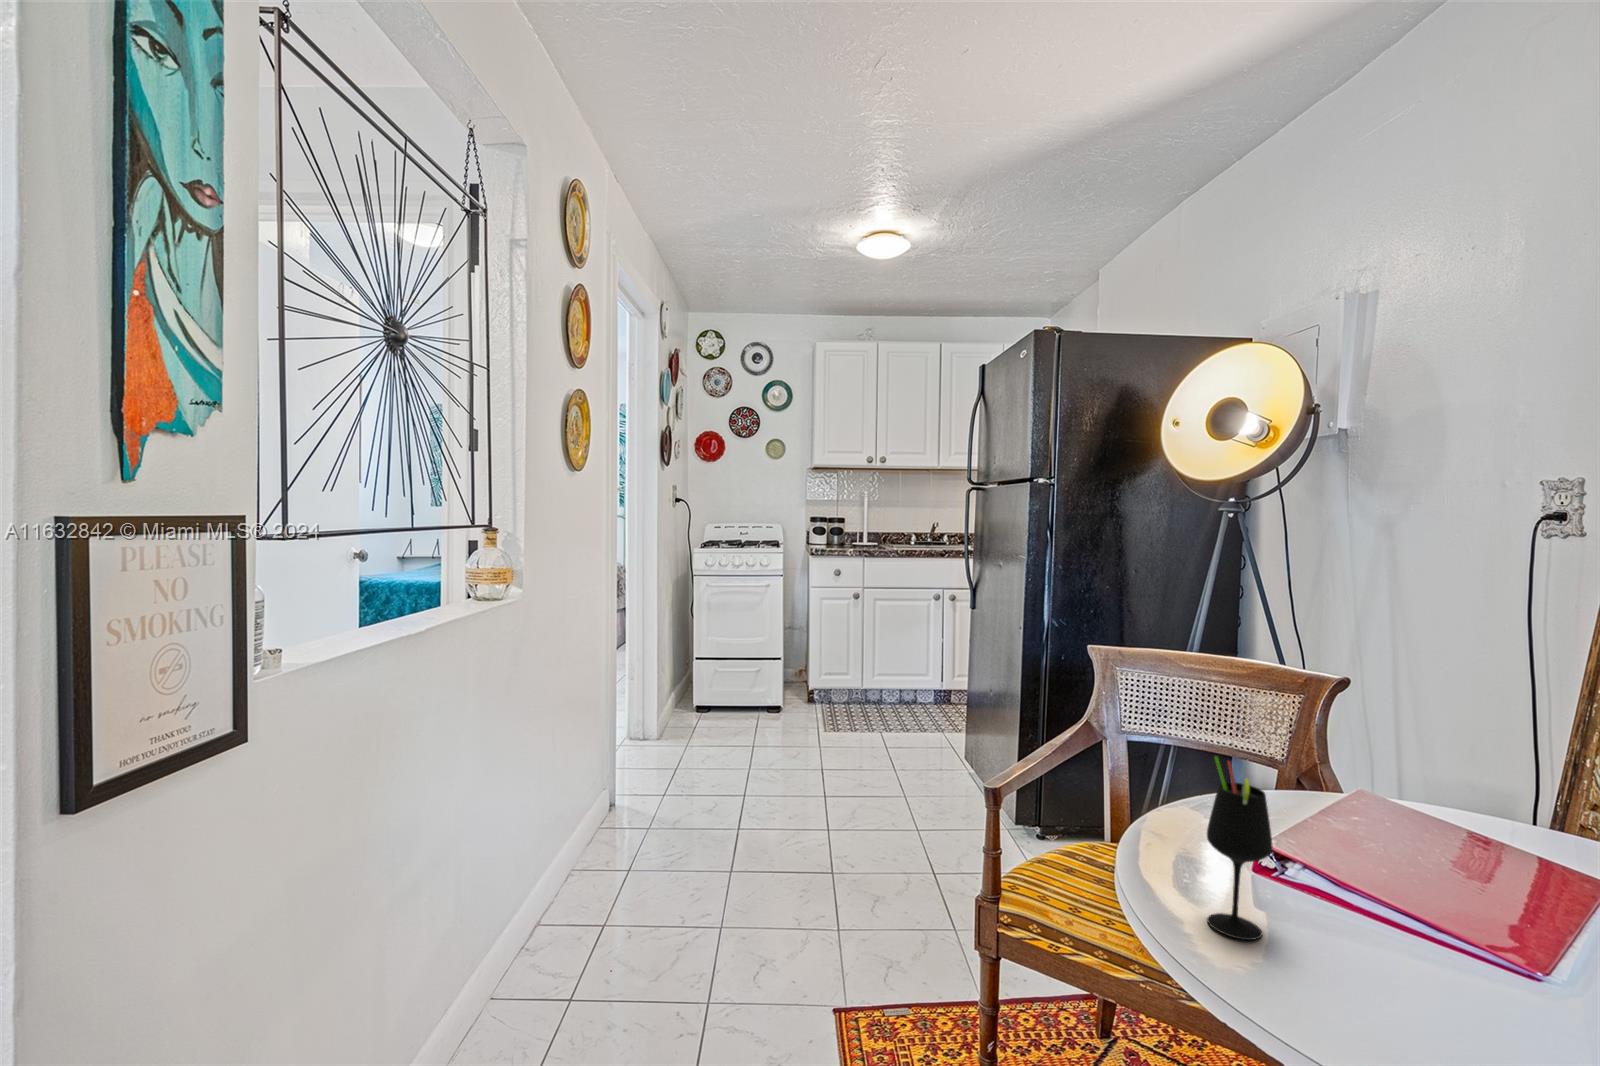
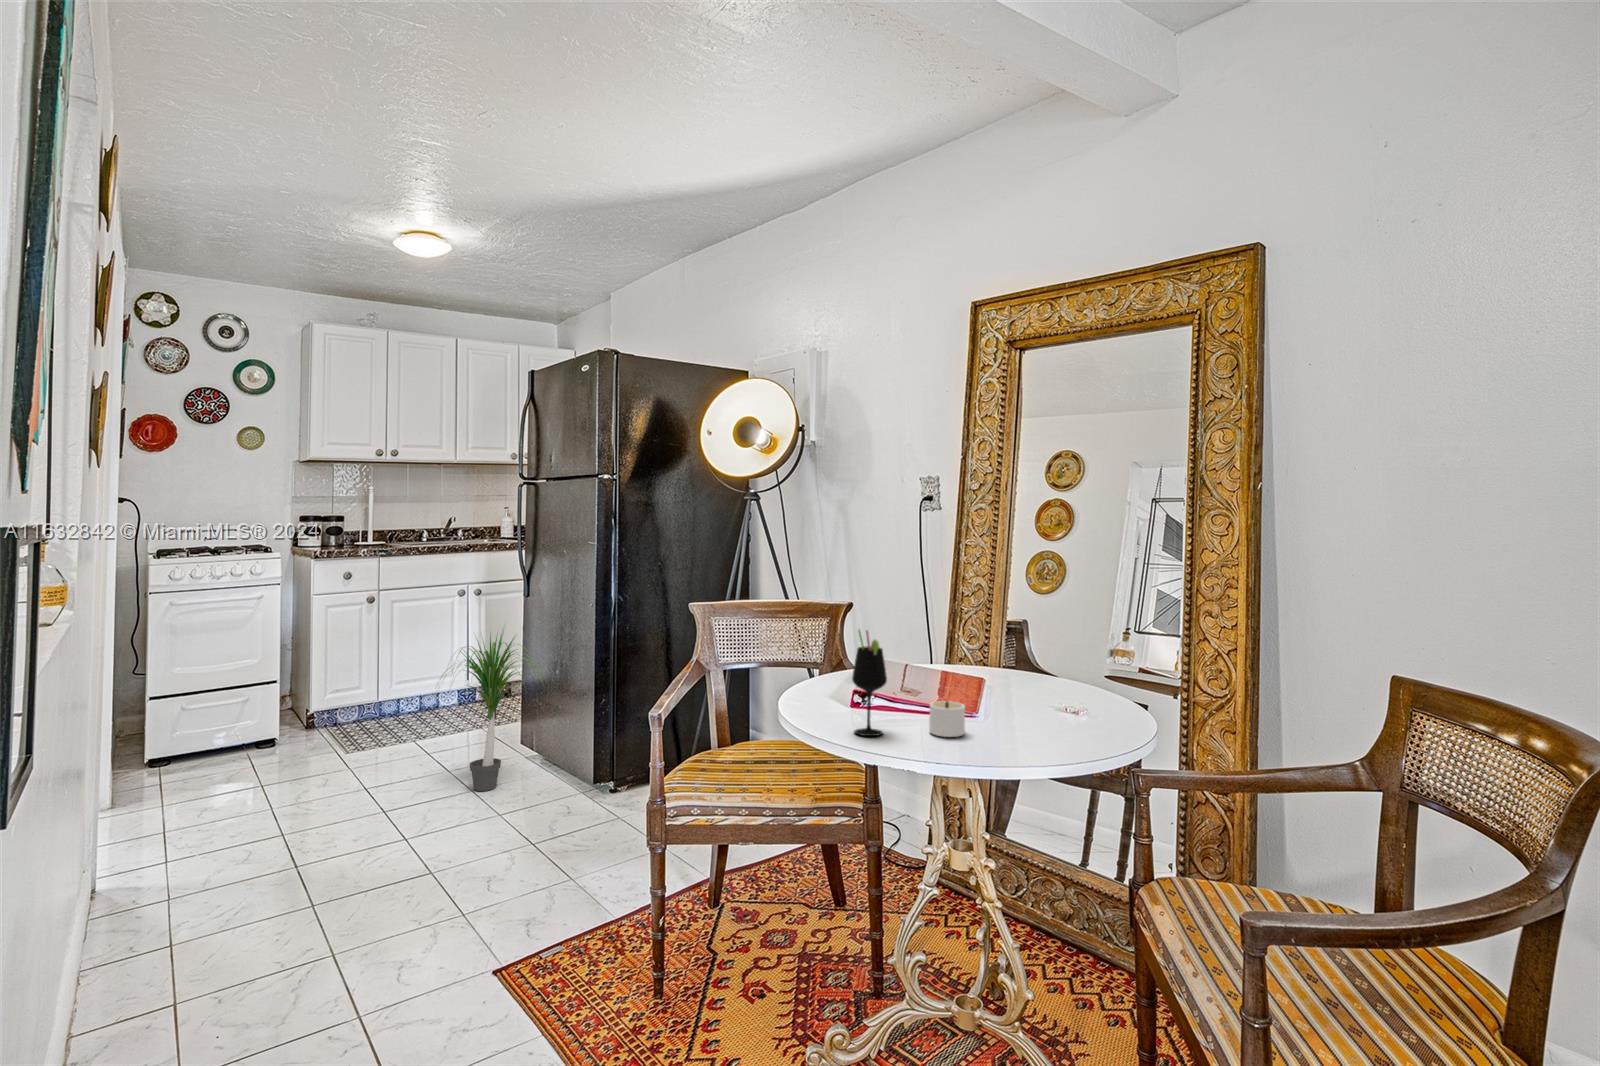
potted plant: none [871,631,983,800] -> present [441,630,540,791]
candle: none [1359,910,1456,1021] -> present [929,701,965,737]

